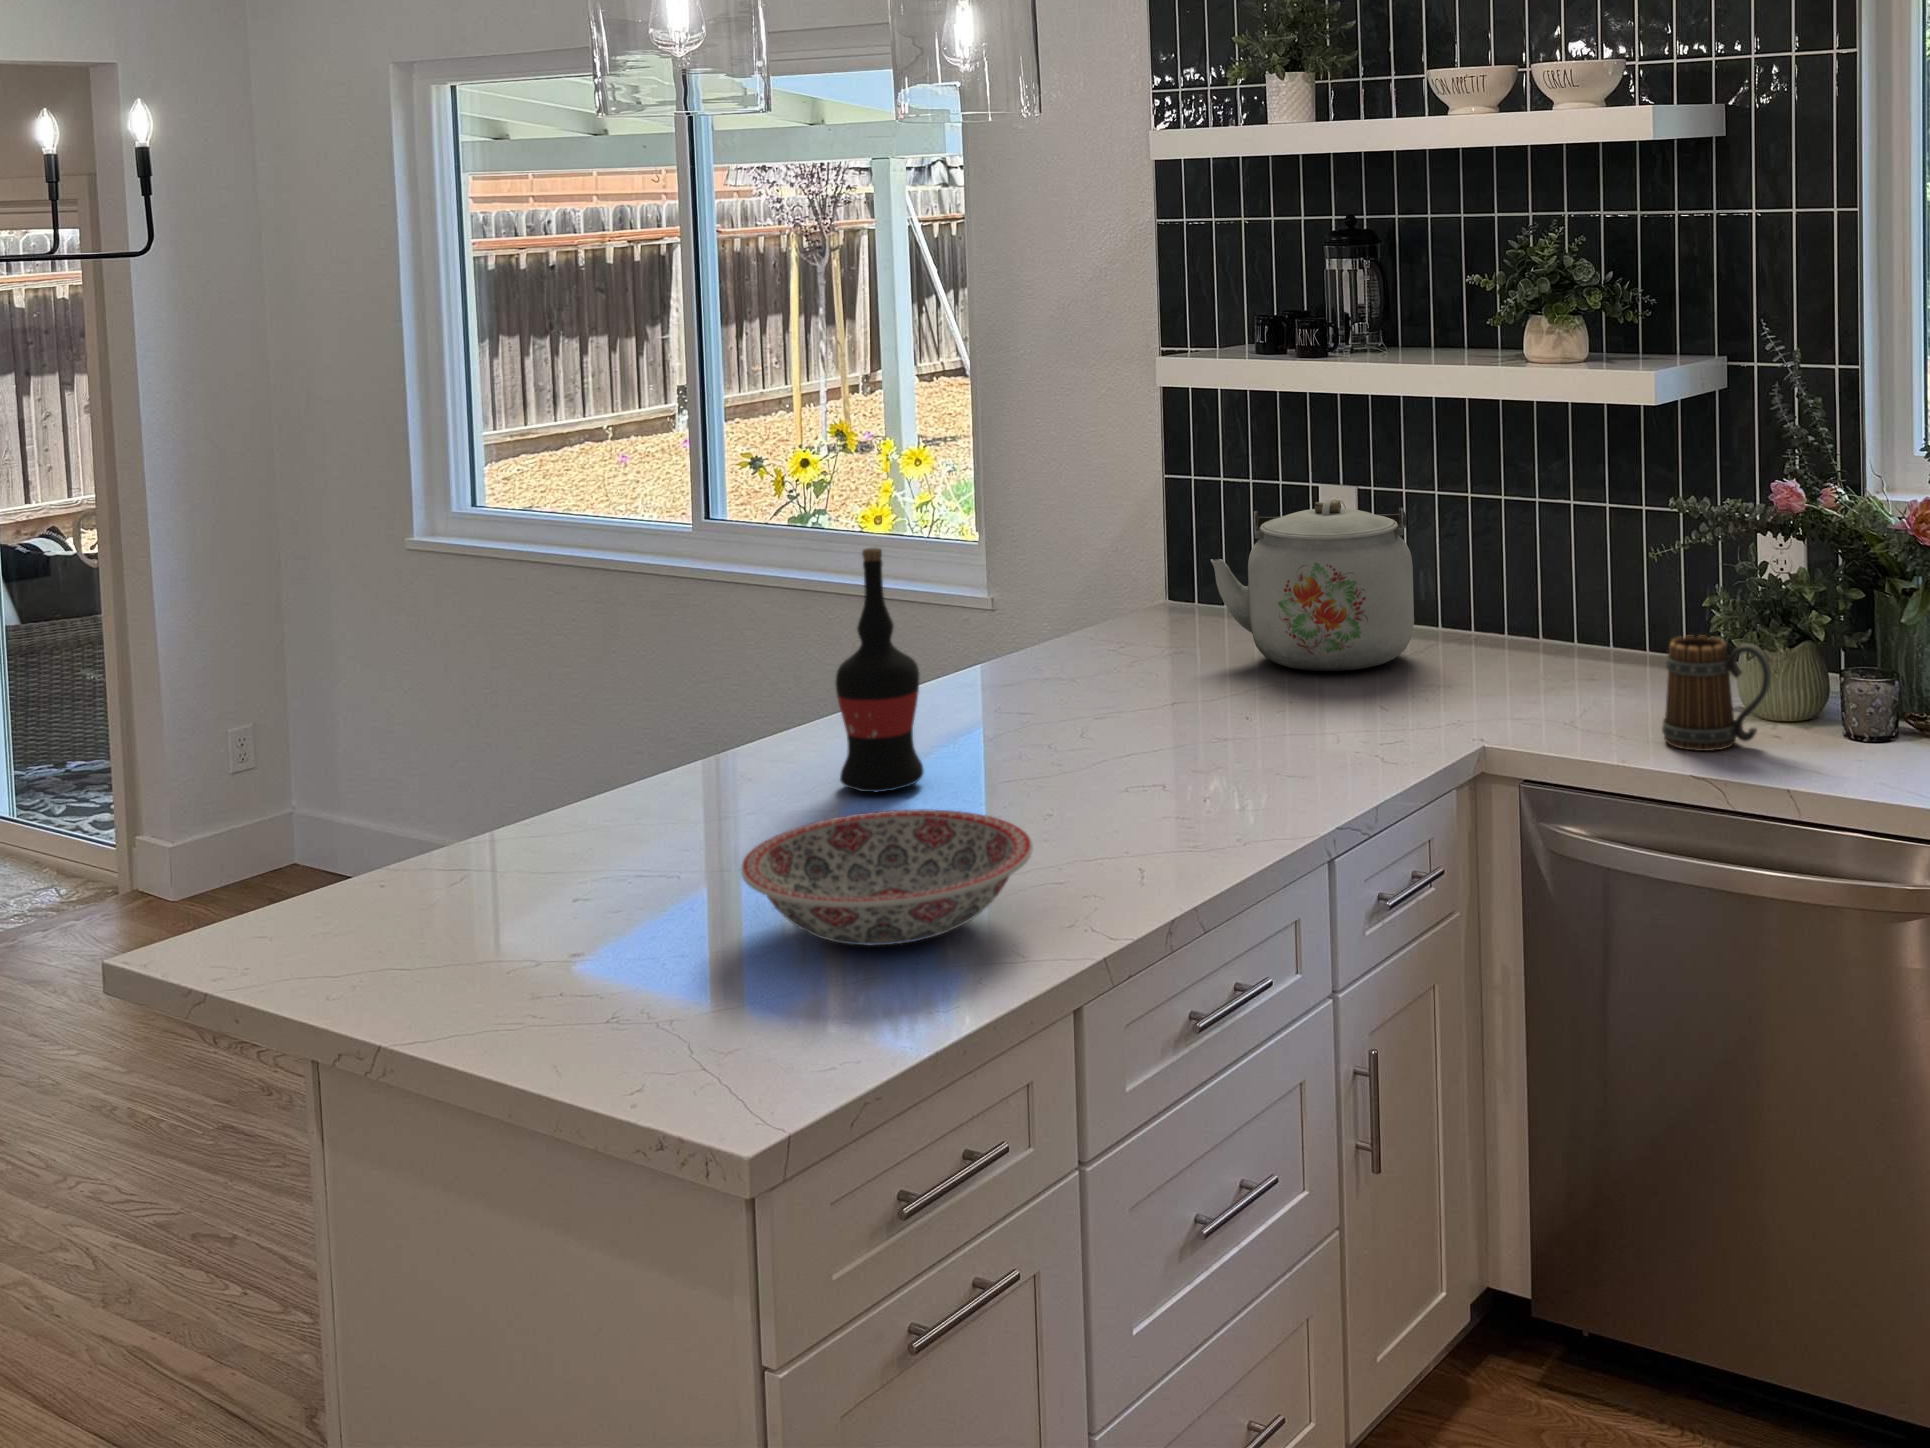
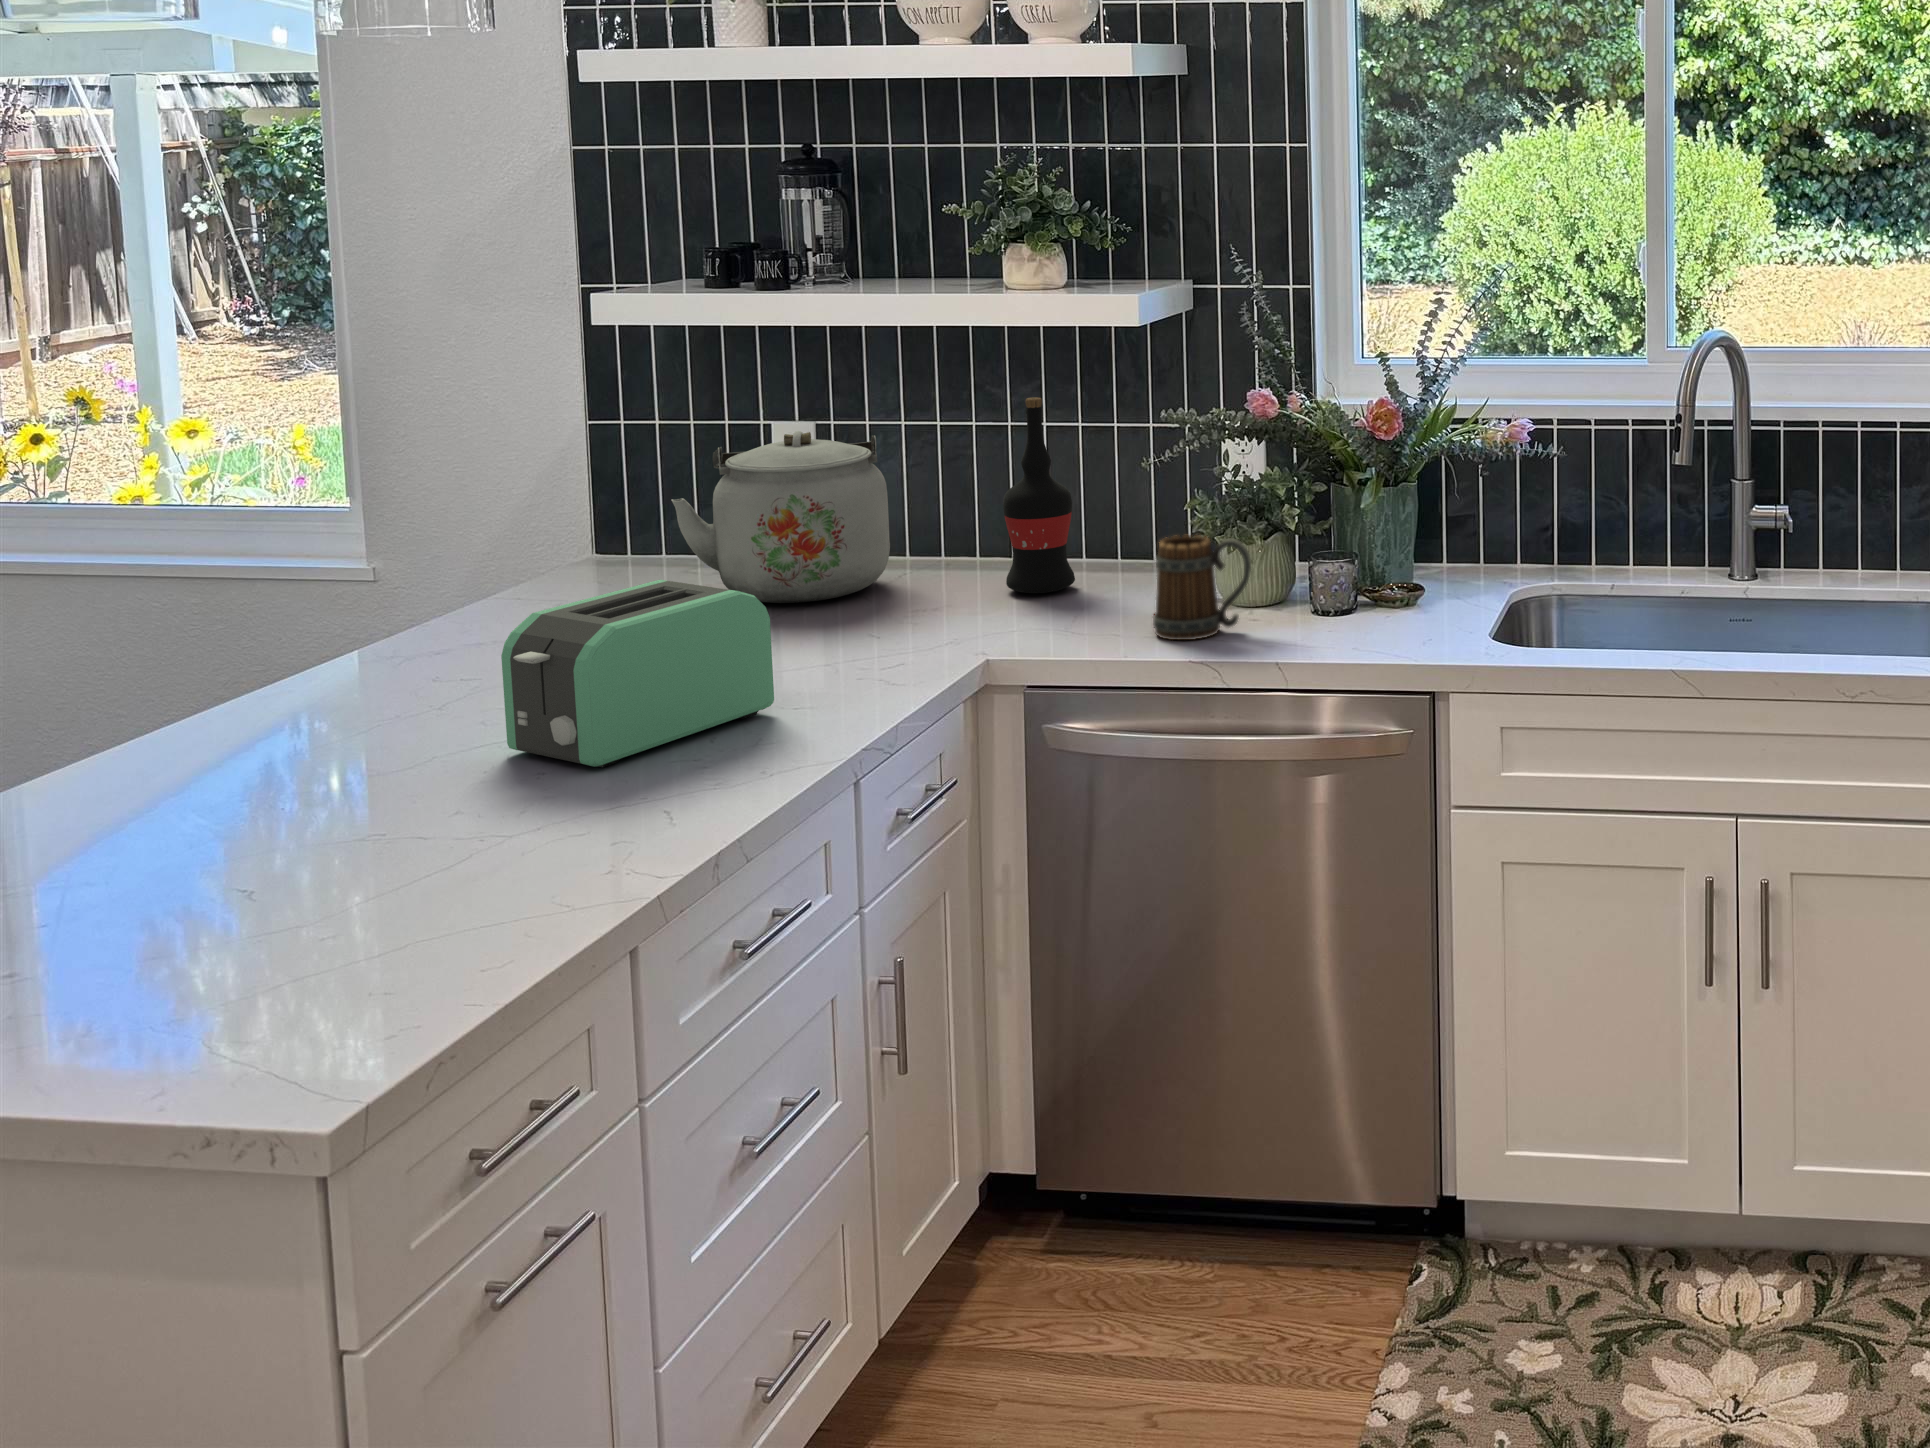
wine bottle: present [836,548,924,792] -> present [1003,397,1075,593]
toaster: none [1021,638,1266,816] -> present [501,580,774,767]
ceramic bowl: present [741,809,1033,945] -> none [209,777,565,931]

